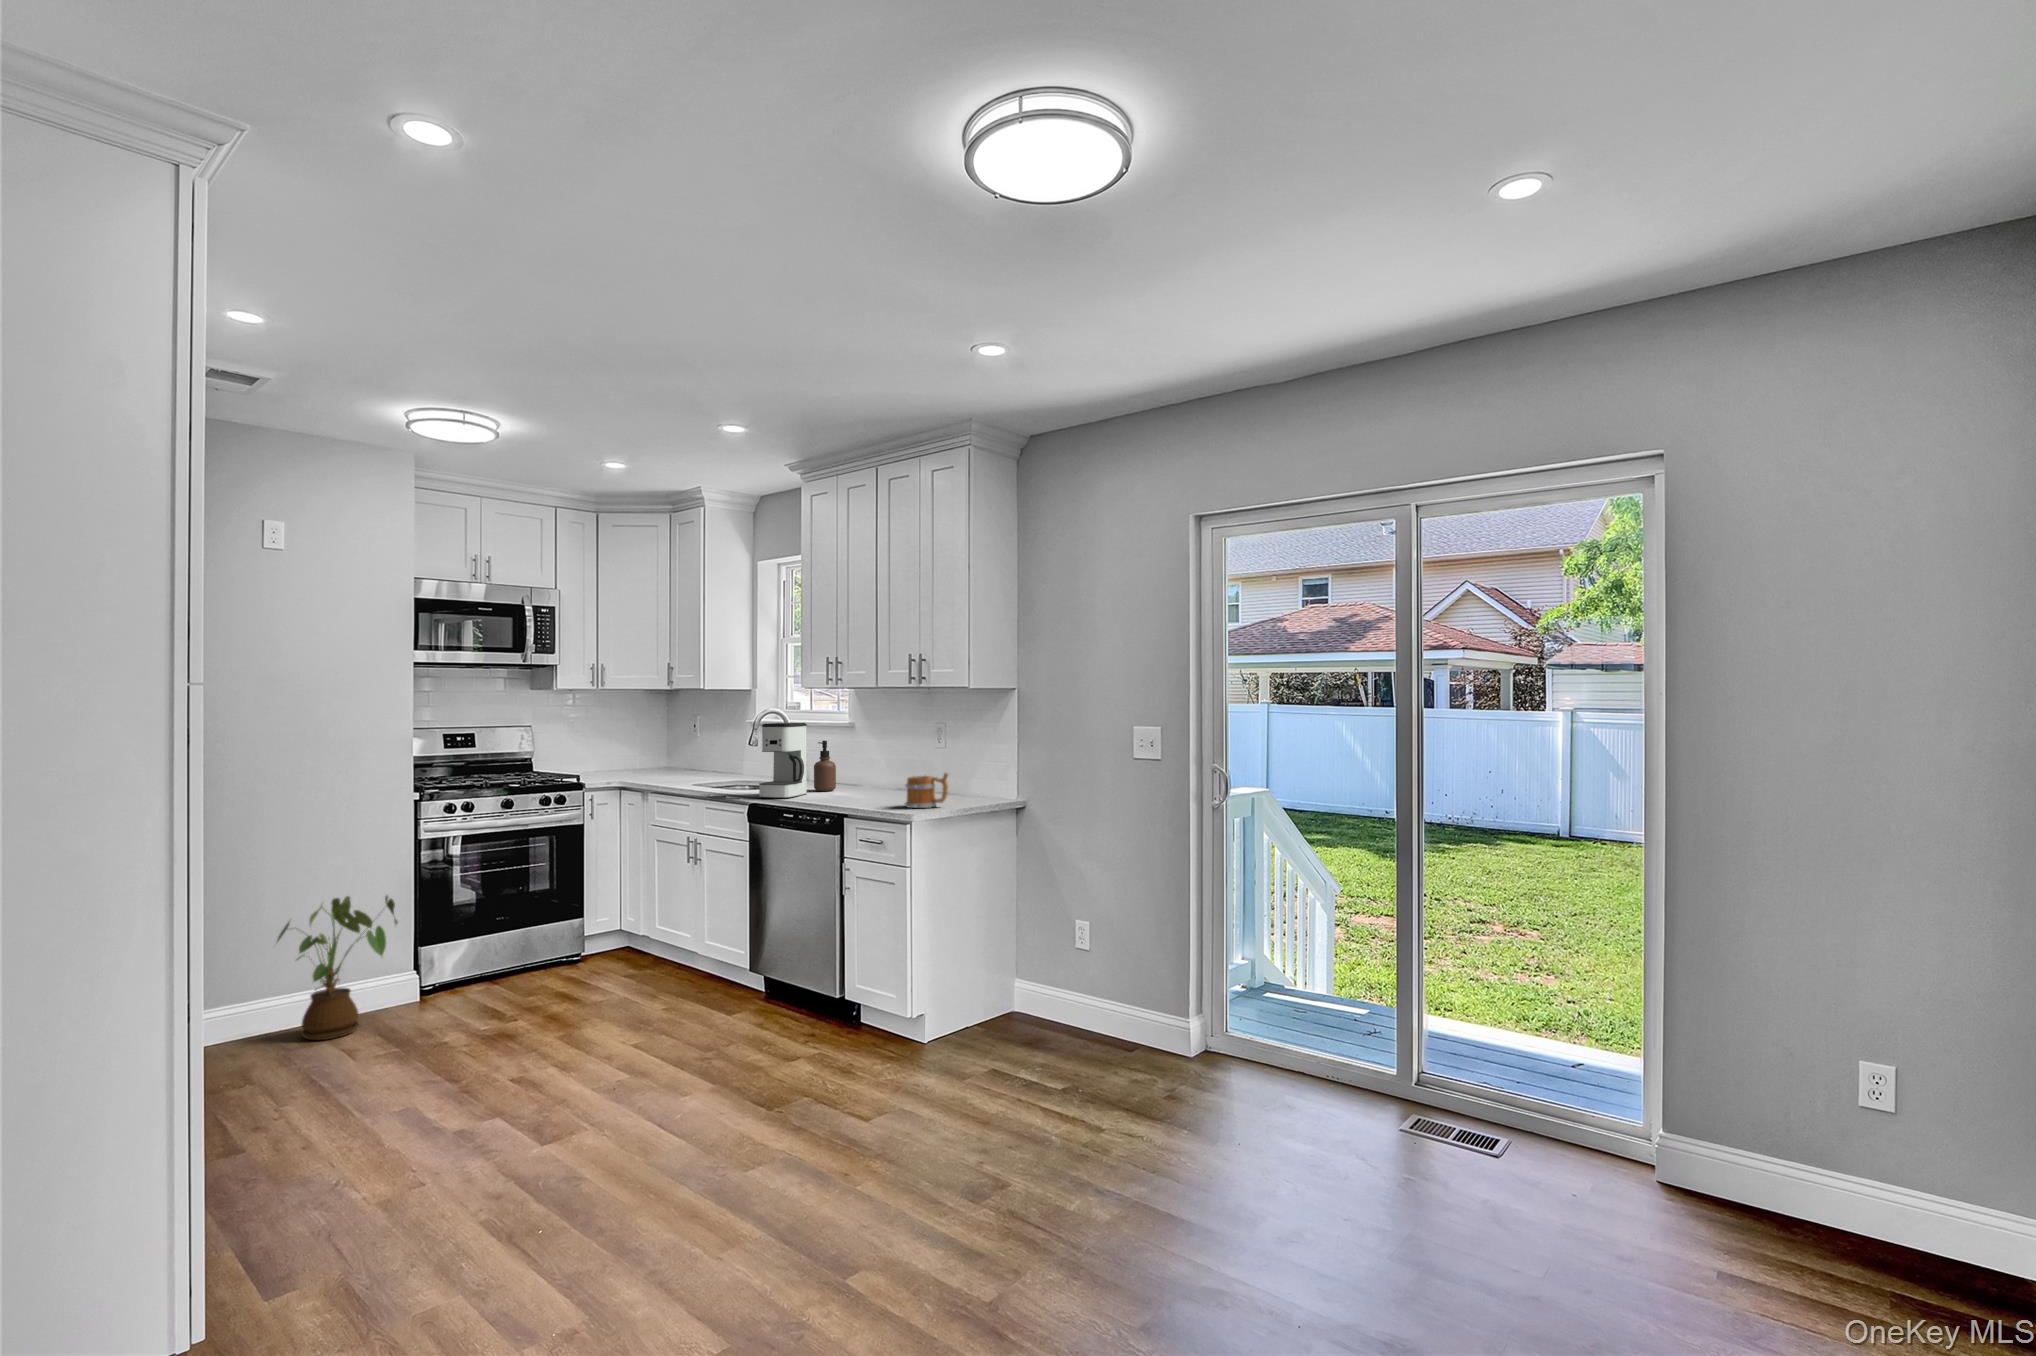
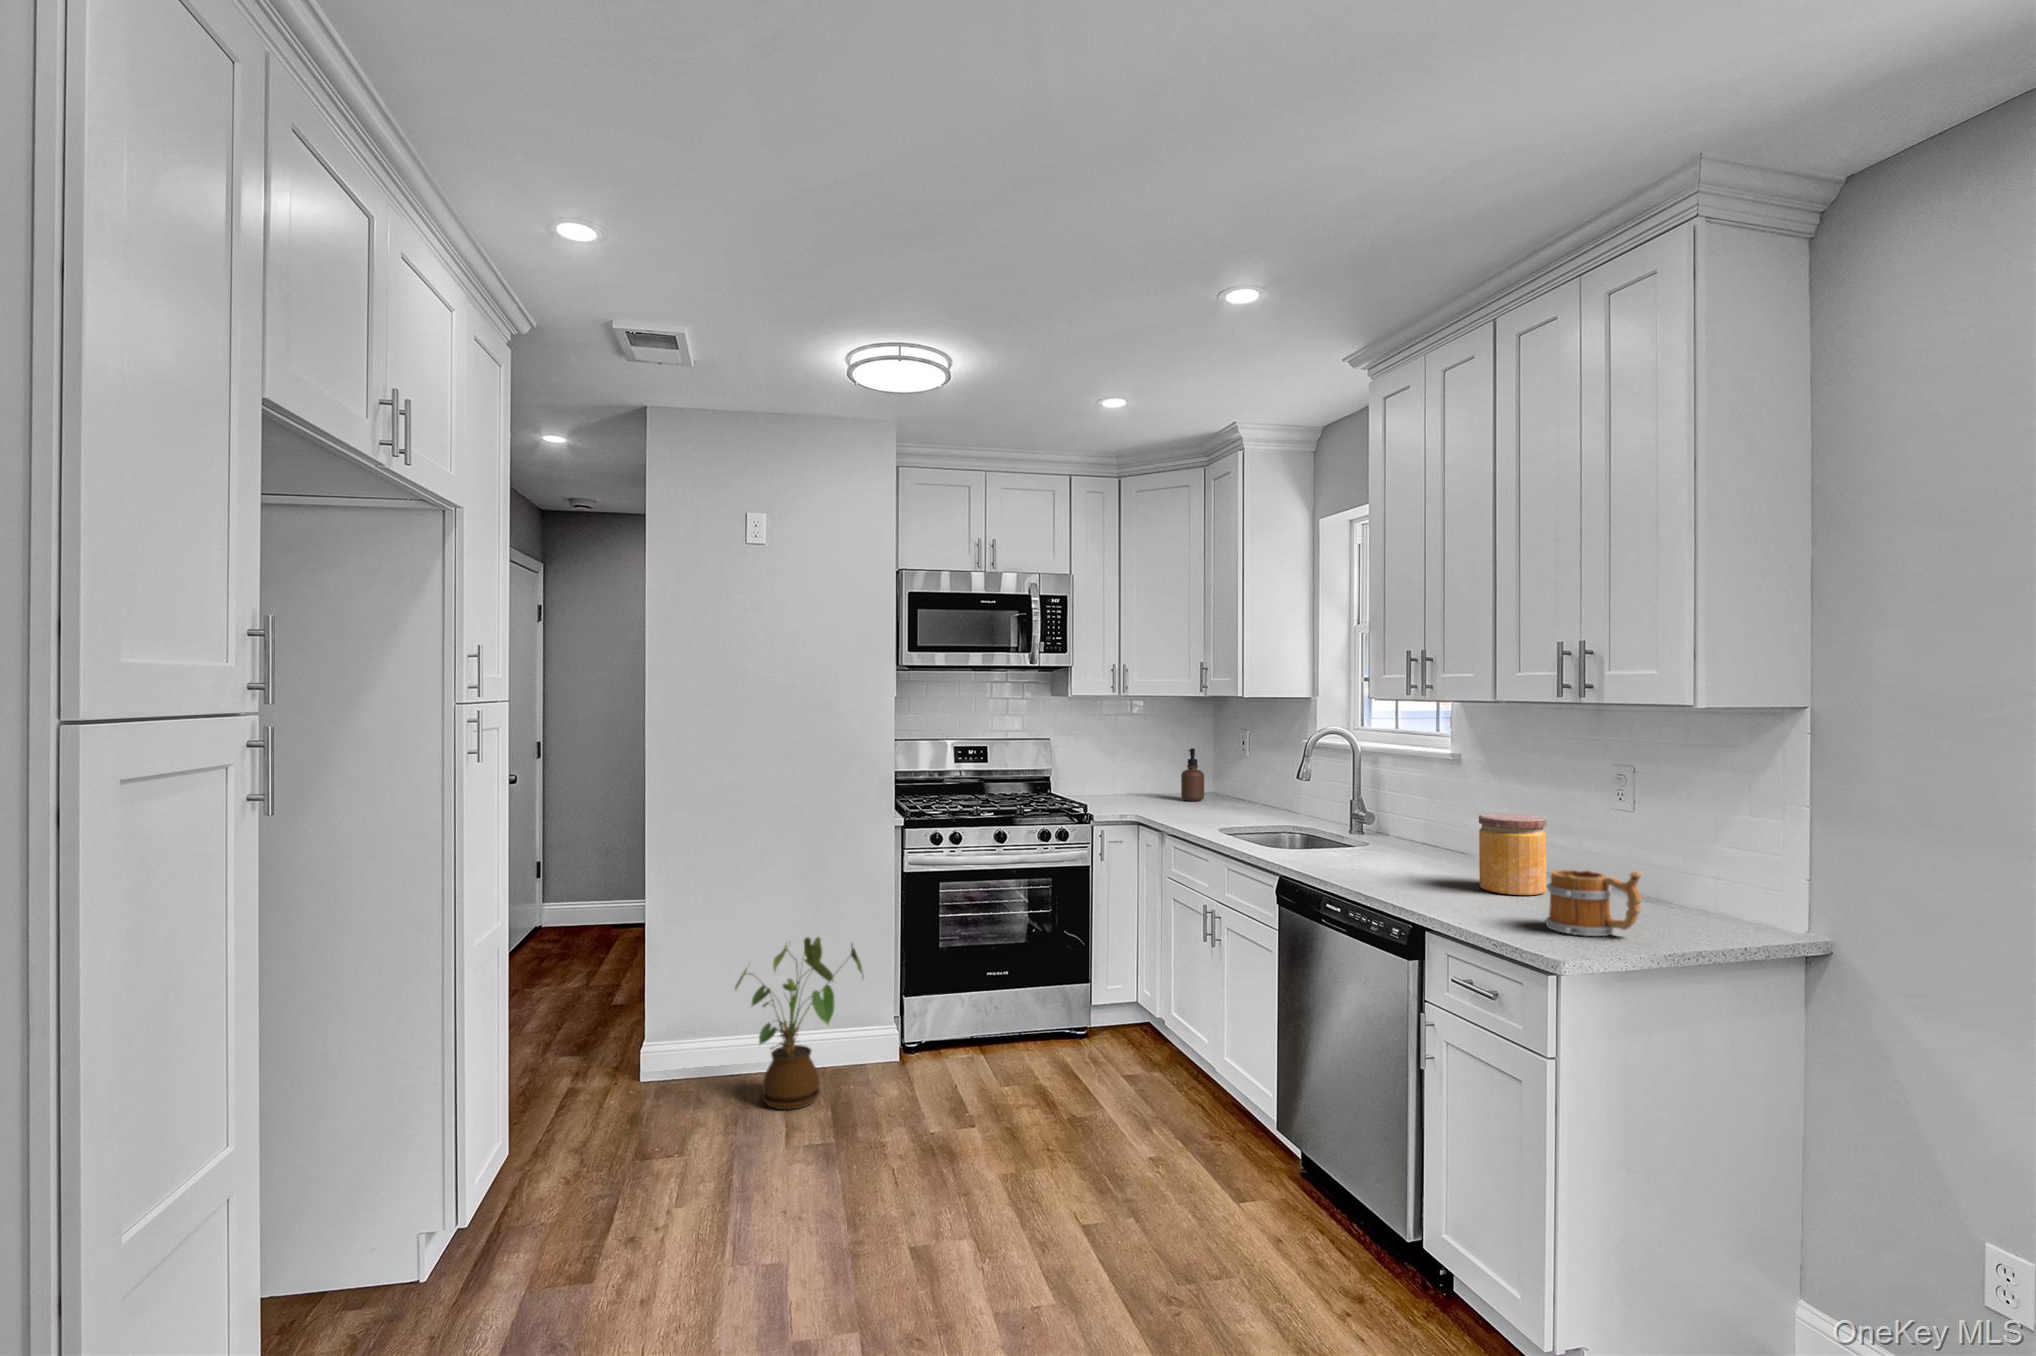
coffee maker: present [759,723,807,798] -> none [1296,753,1374,874]
soap dispenser: present [814,741,836,791] -> present [1181,748,1204,801]
jar: none [869,753,905,798] -> present [1479,813,1546,895]

